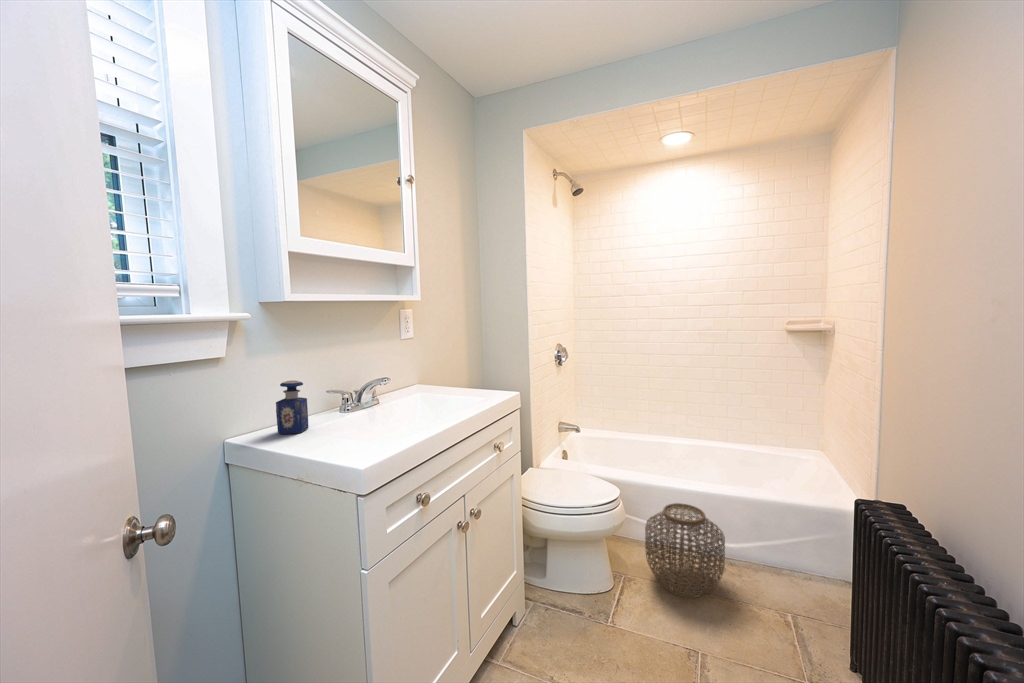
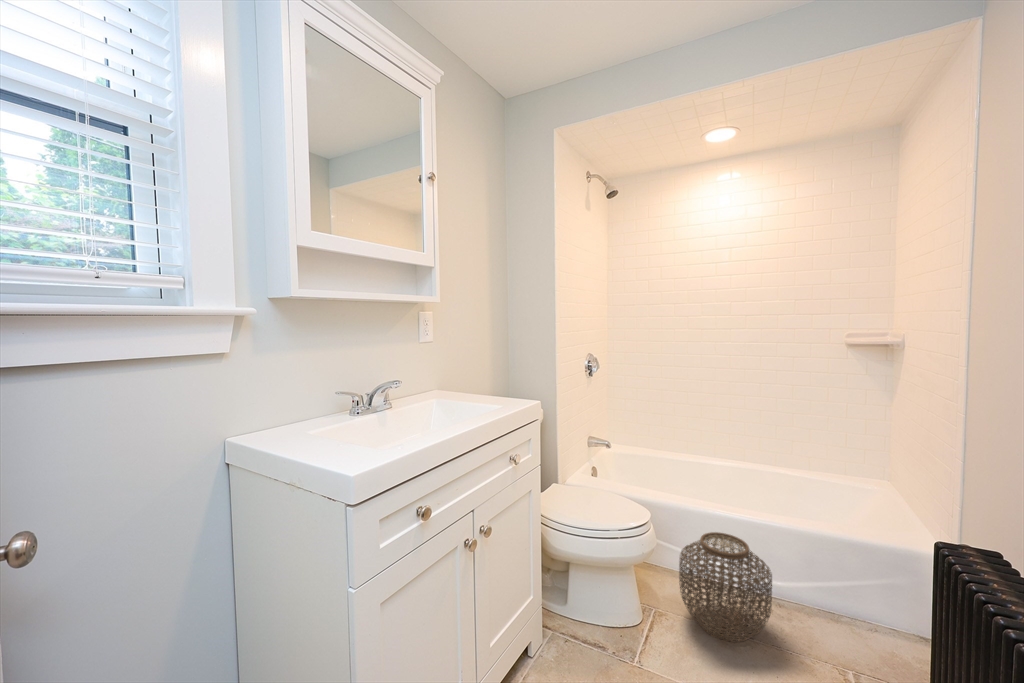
perfume bottle: present [276,380,308,434] -> none [278,379,312,435]

